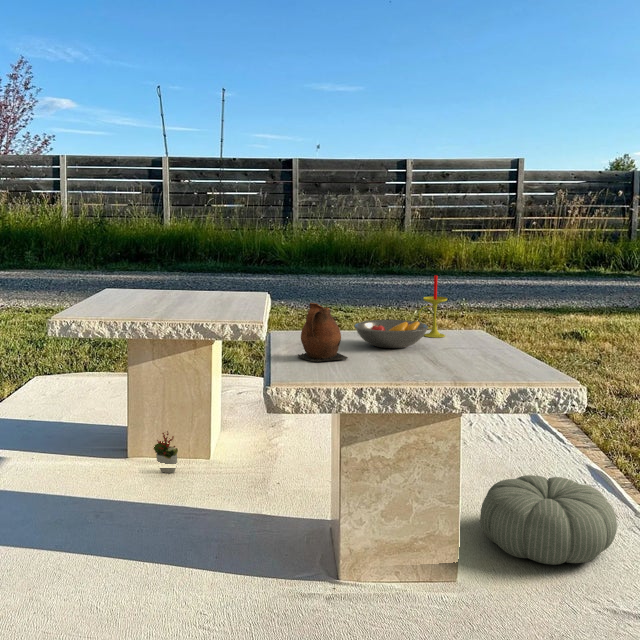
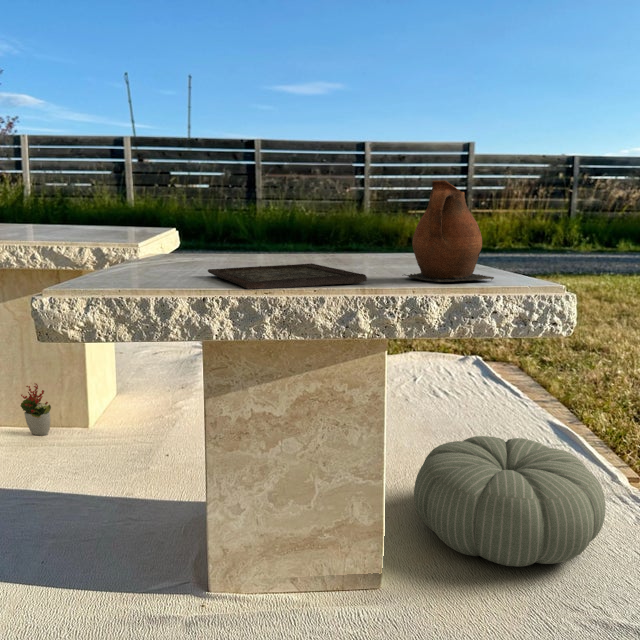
candle: present [418,275,447,338] -> none [336,175,375,258]
ceramic pitcher: present [298,303,348,362] -> present [407,181,494,282]
fruit bowl: present [355,320,428,348] -> none [243,226,343,263]
tray: none [349,357,457,384] -> present [208,263,367,289]

